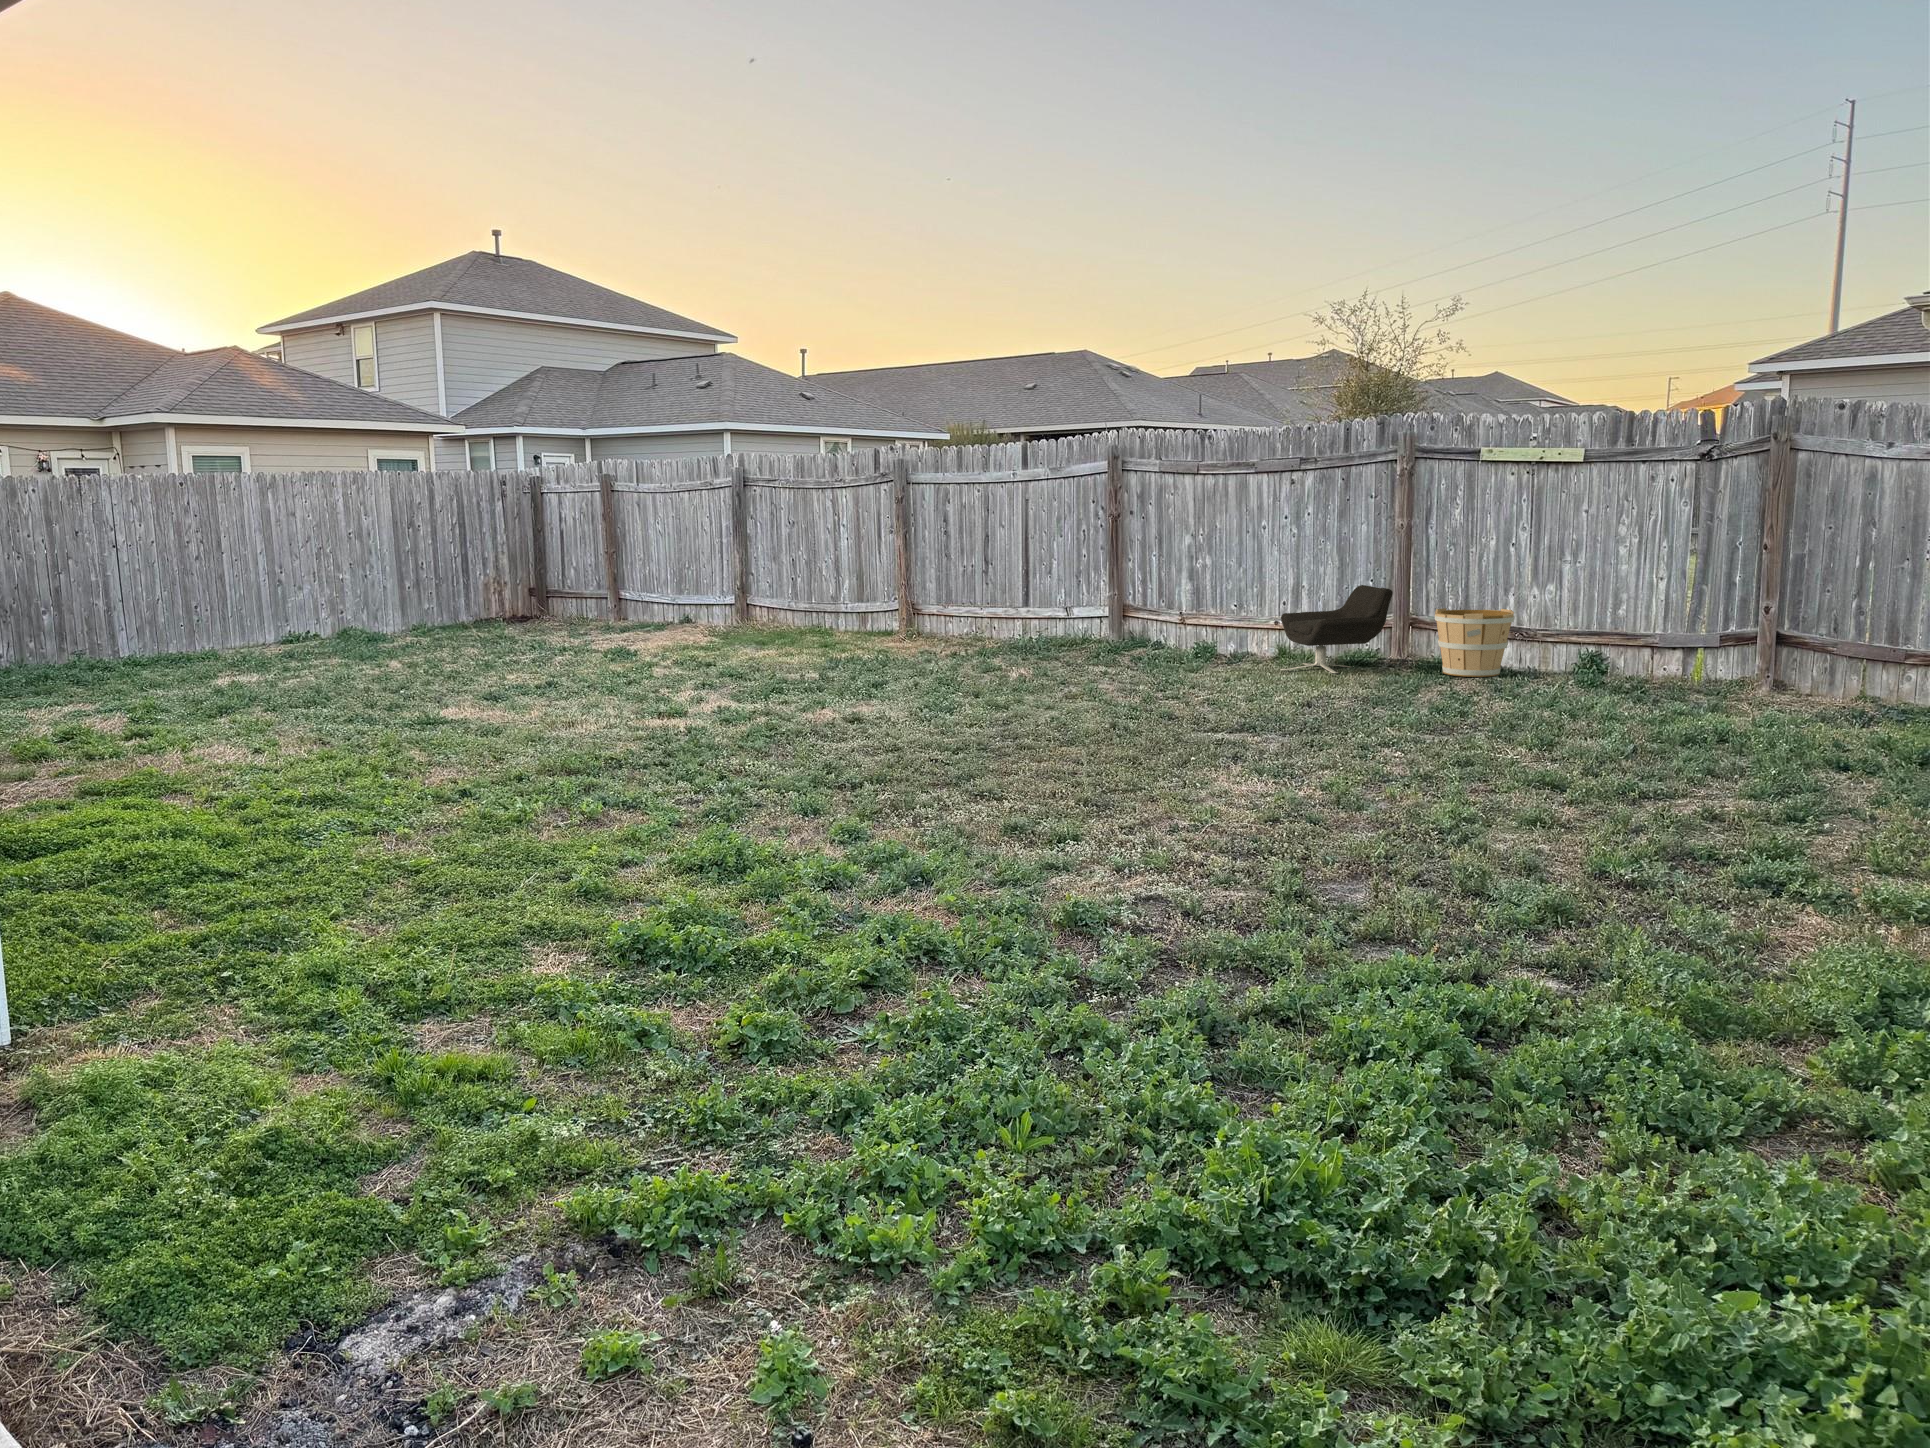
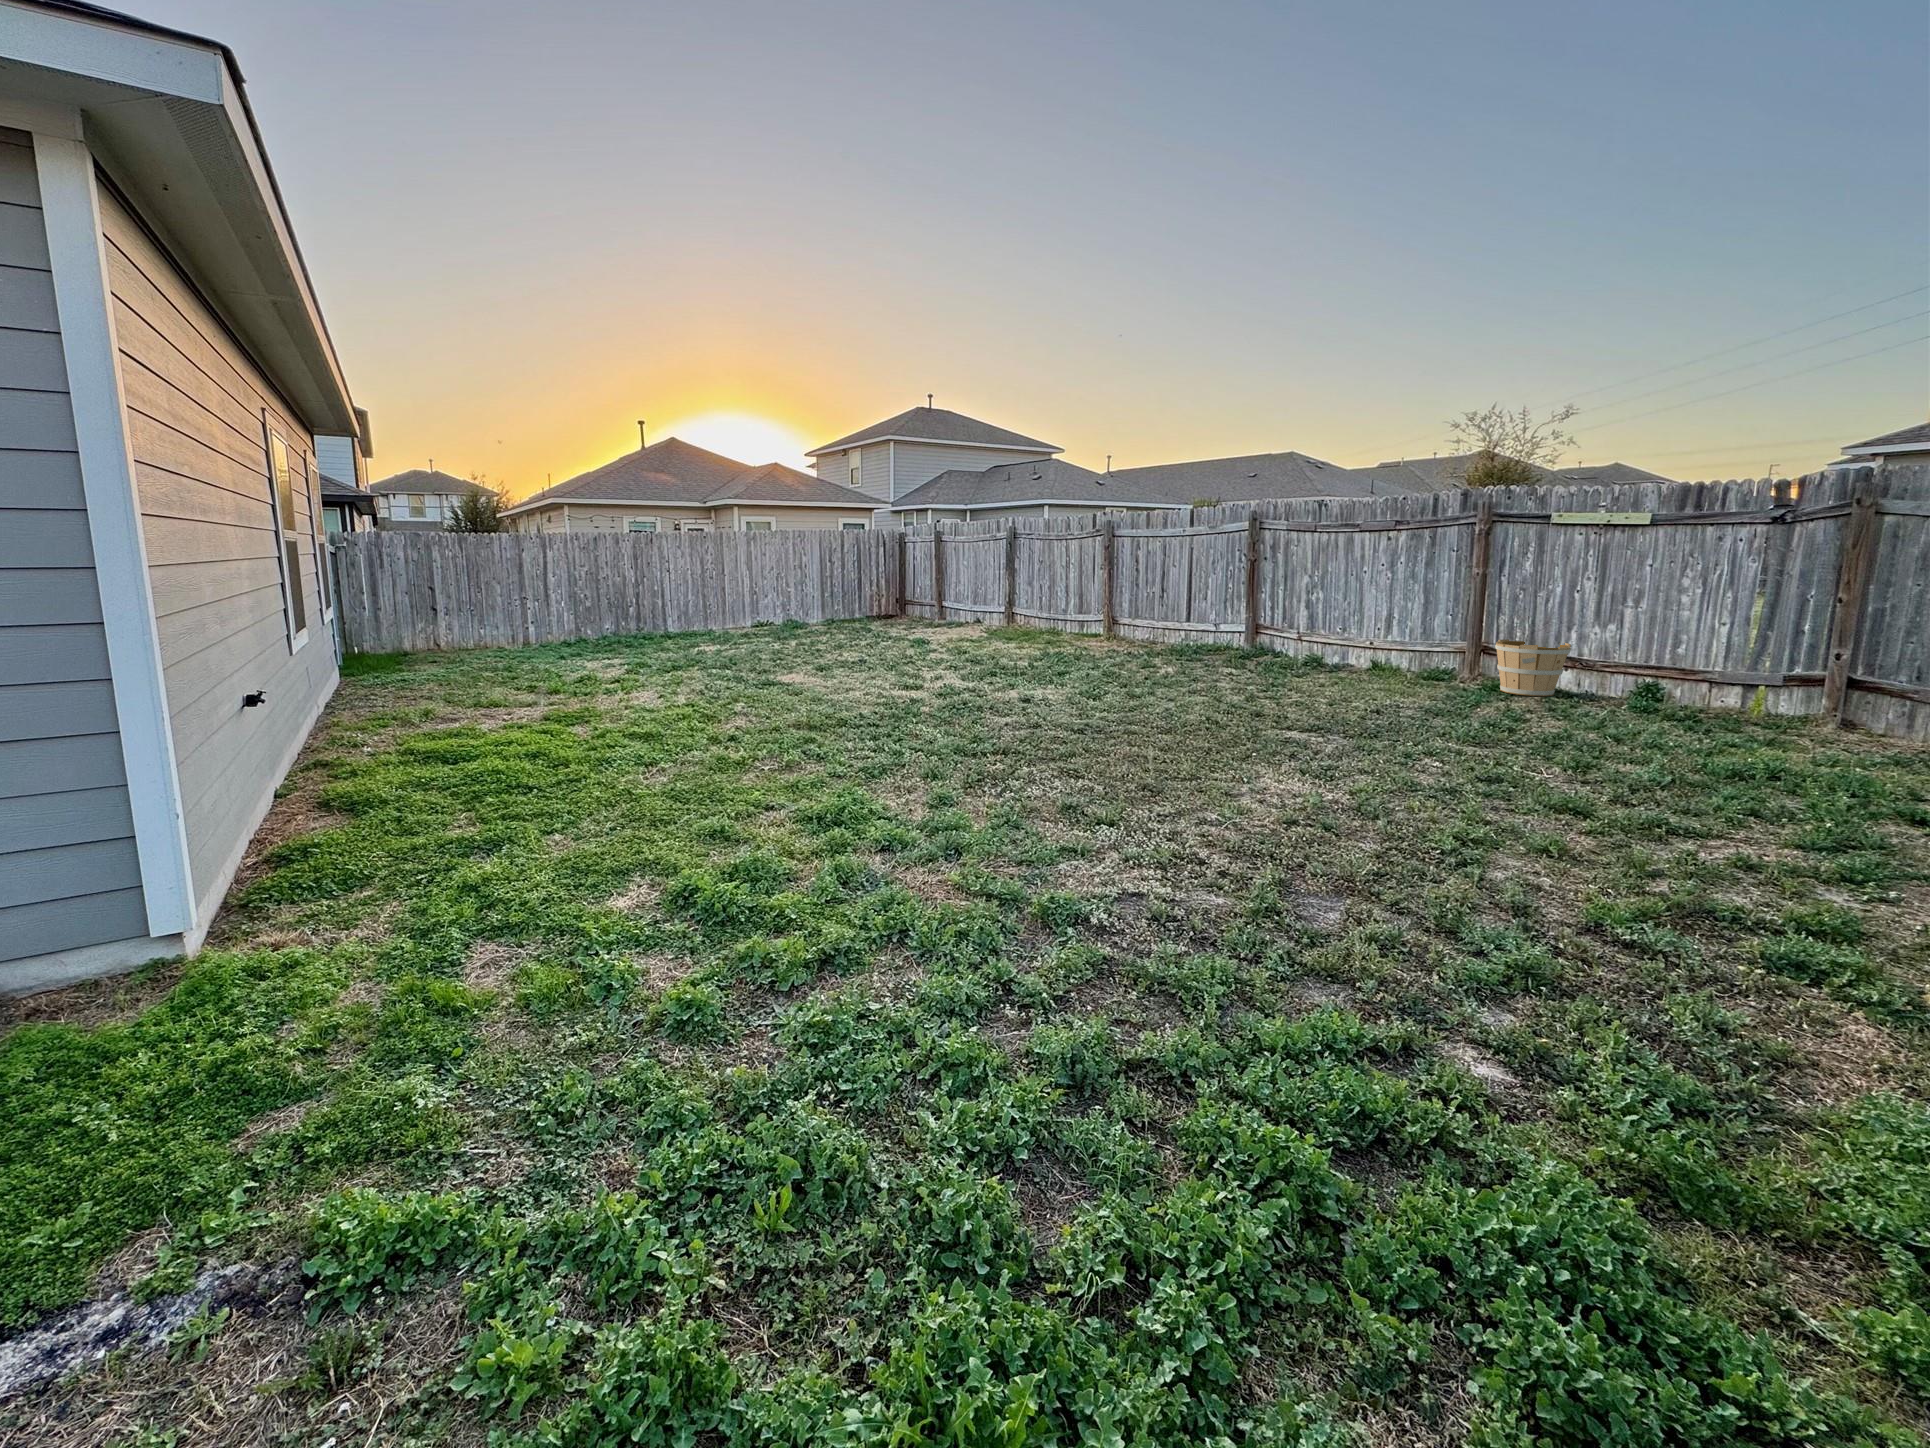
lounge chair: present [1281,585,1393,673] -> none [1360,618,1461,684]

